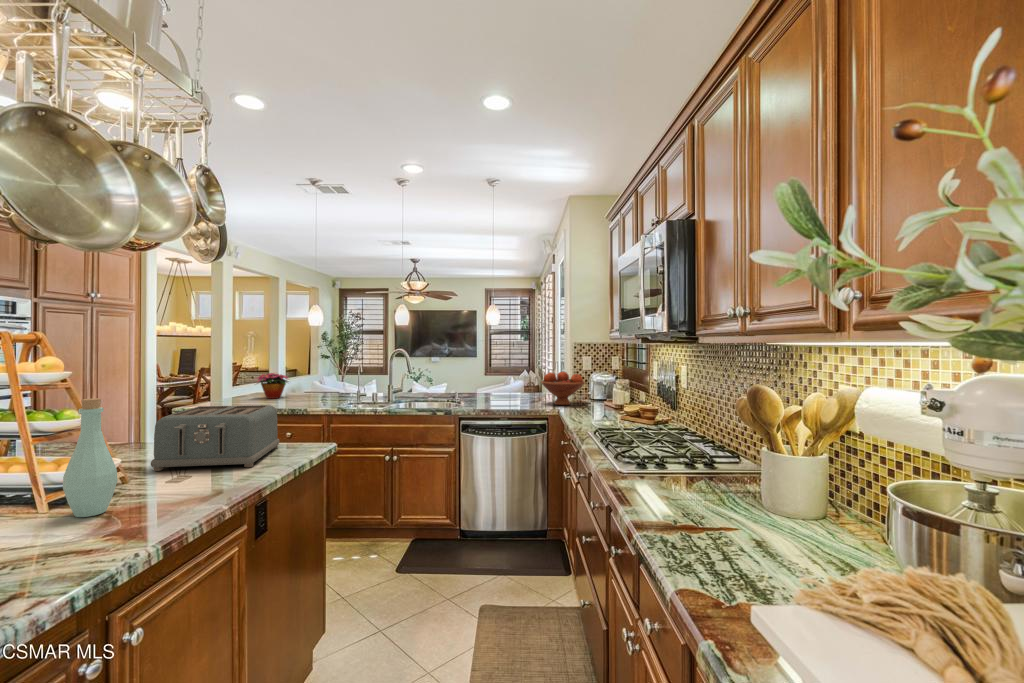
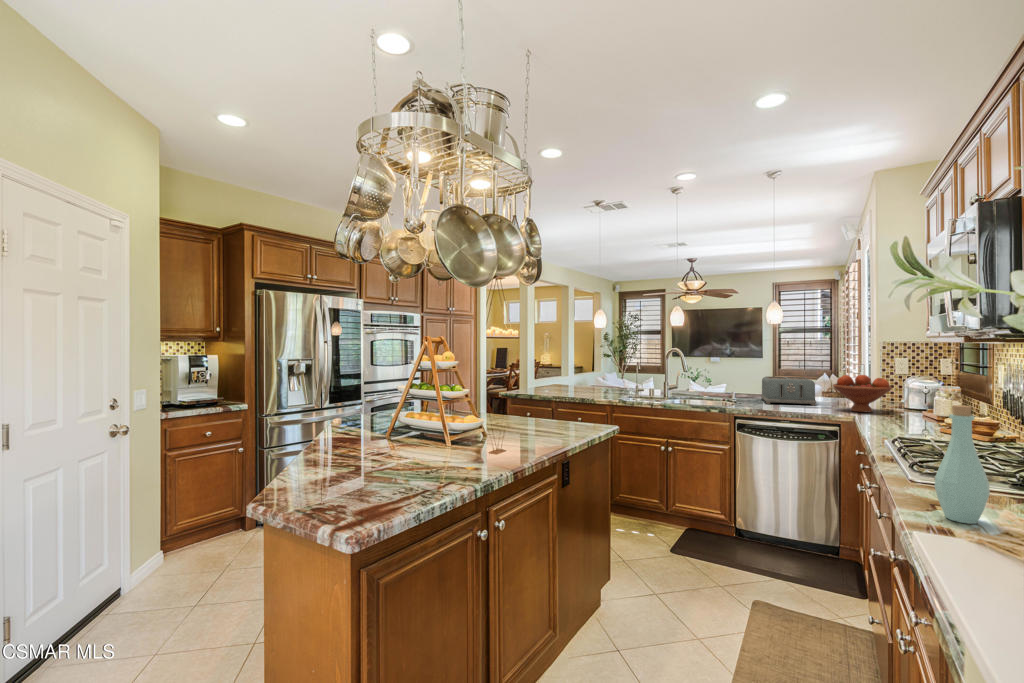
flower arrangement: present [258,373,288,399] -> none [550,368,582,390]
bottle: present [63,398,117,517] -> present [935,405,990,524]
toaster: present [151,405,279,471] -> present [761,376,816,406]

